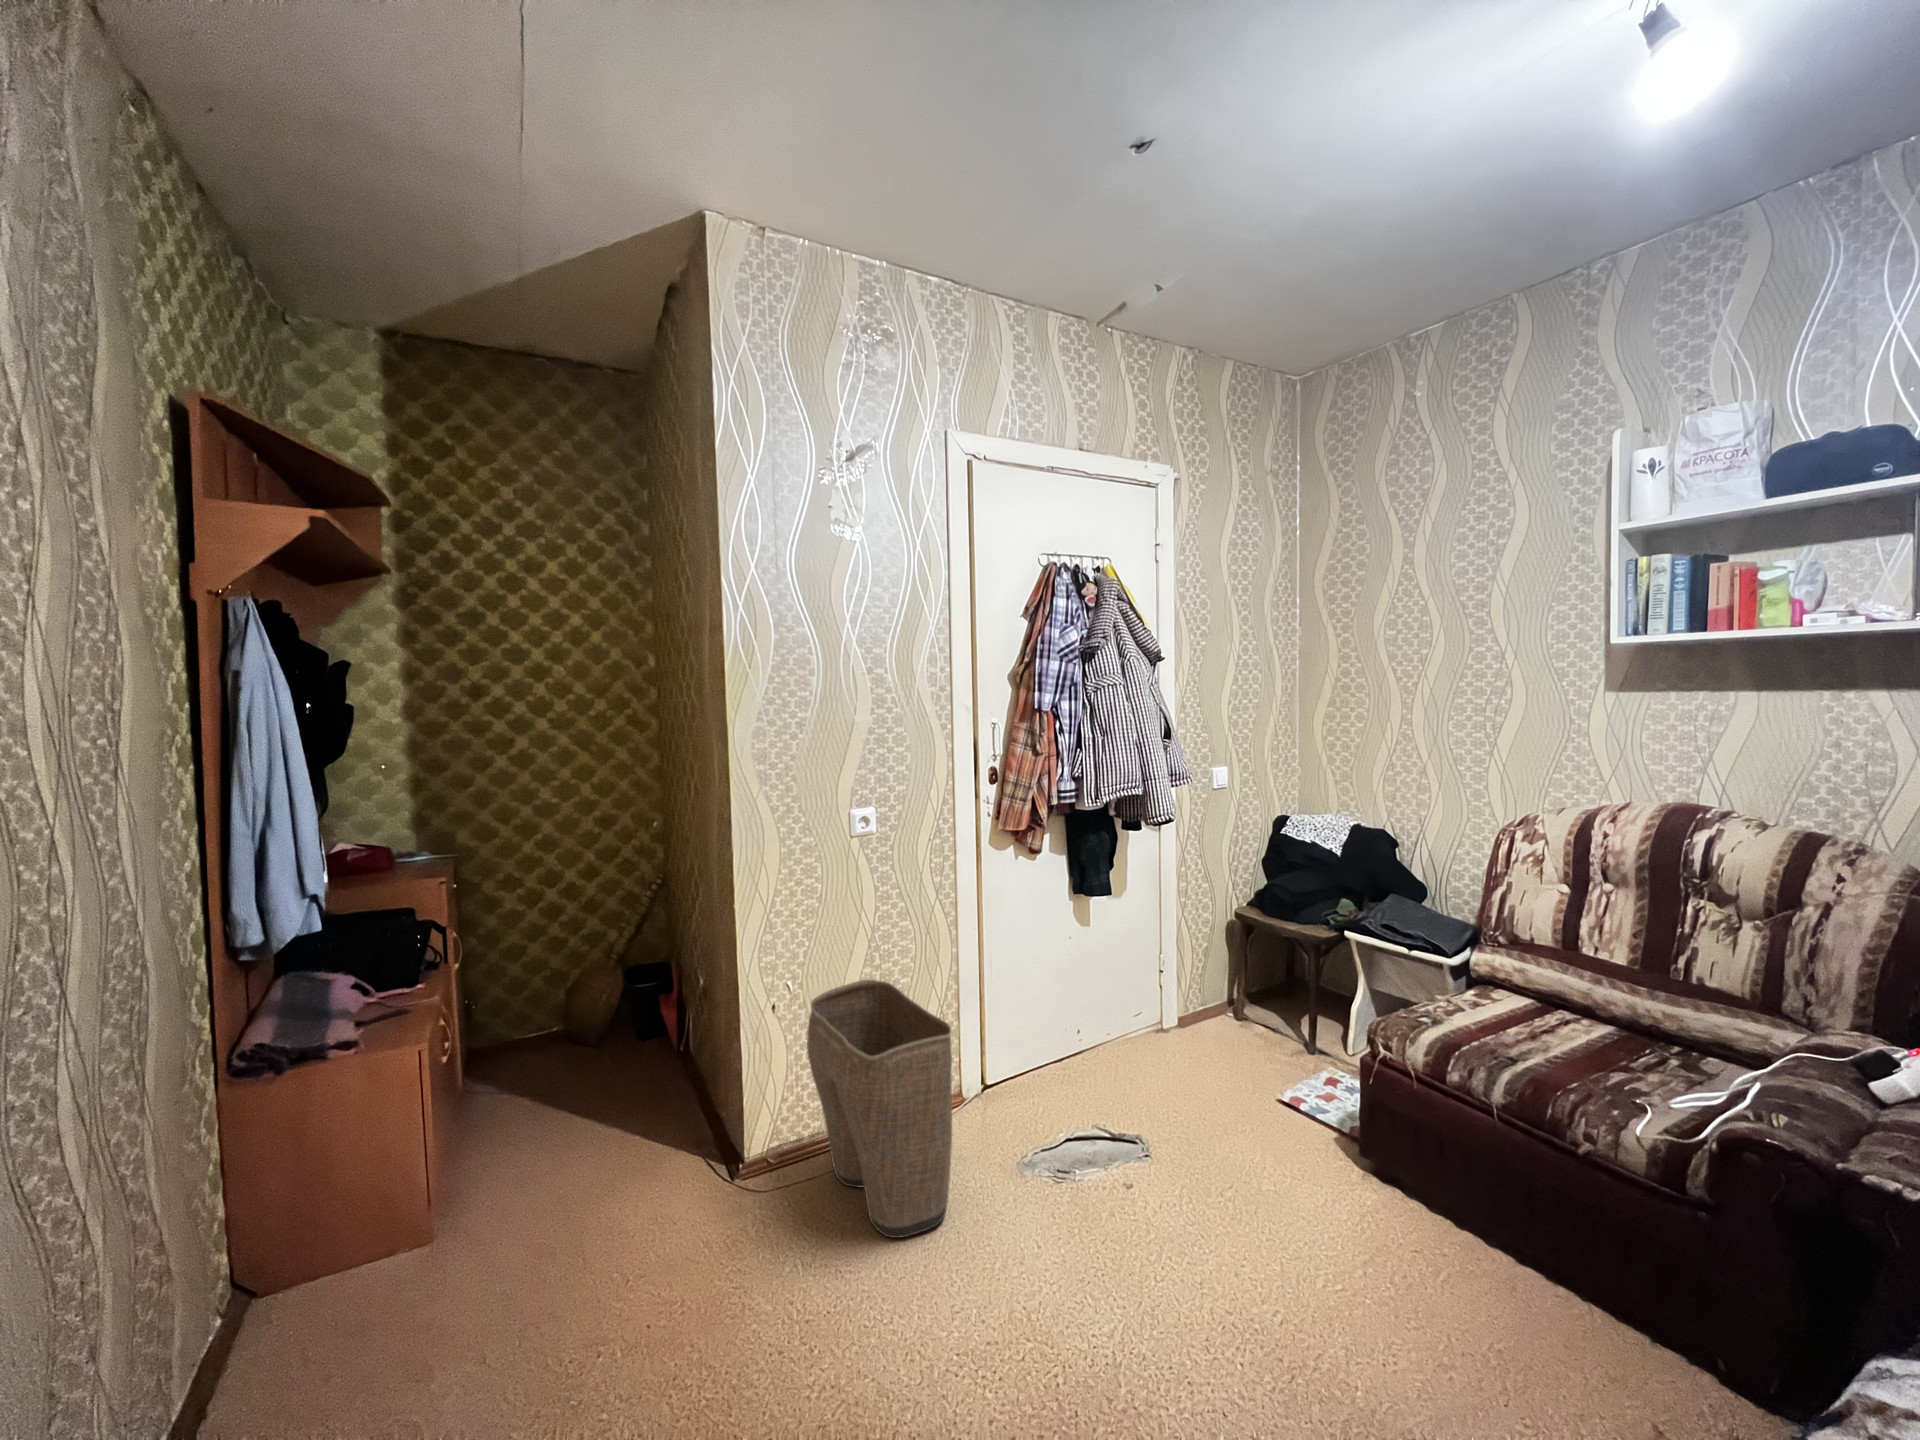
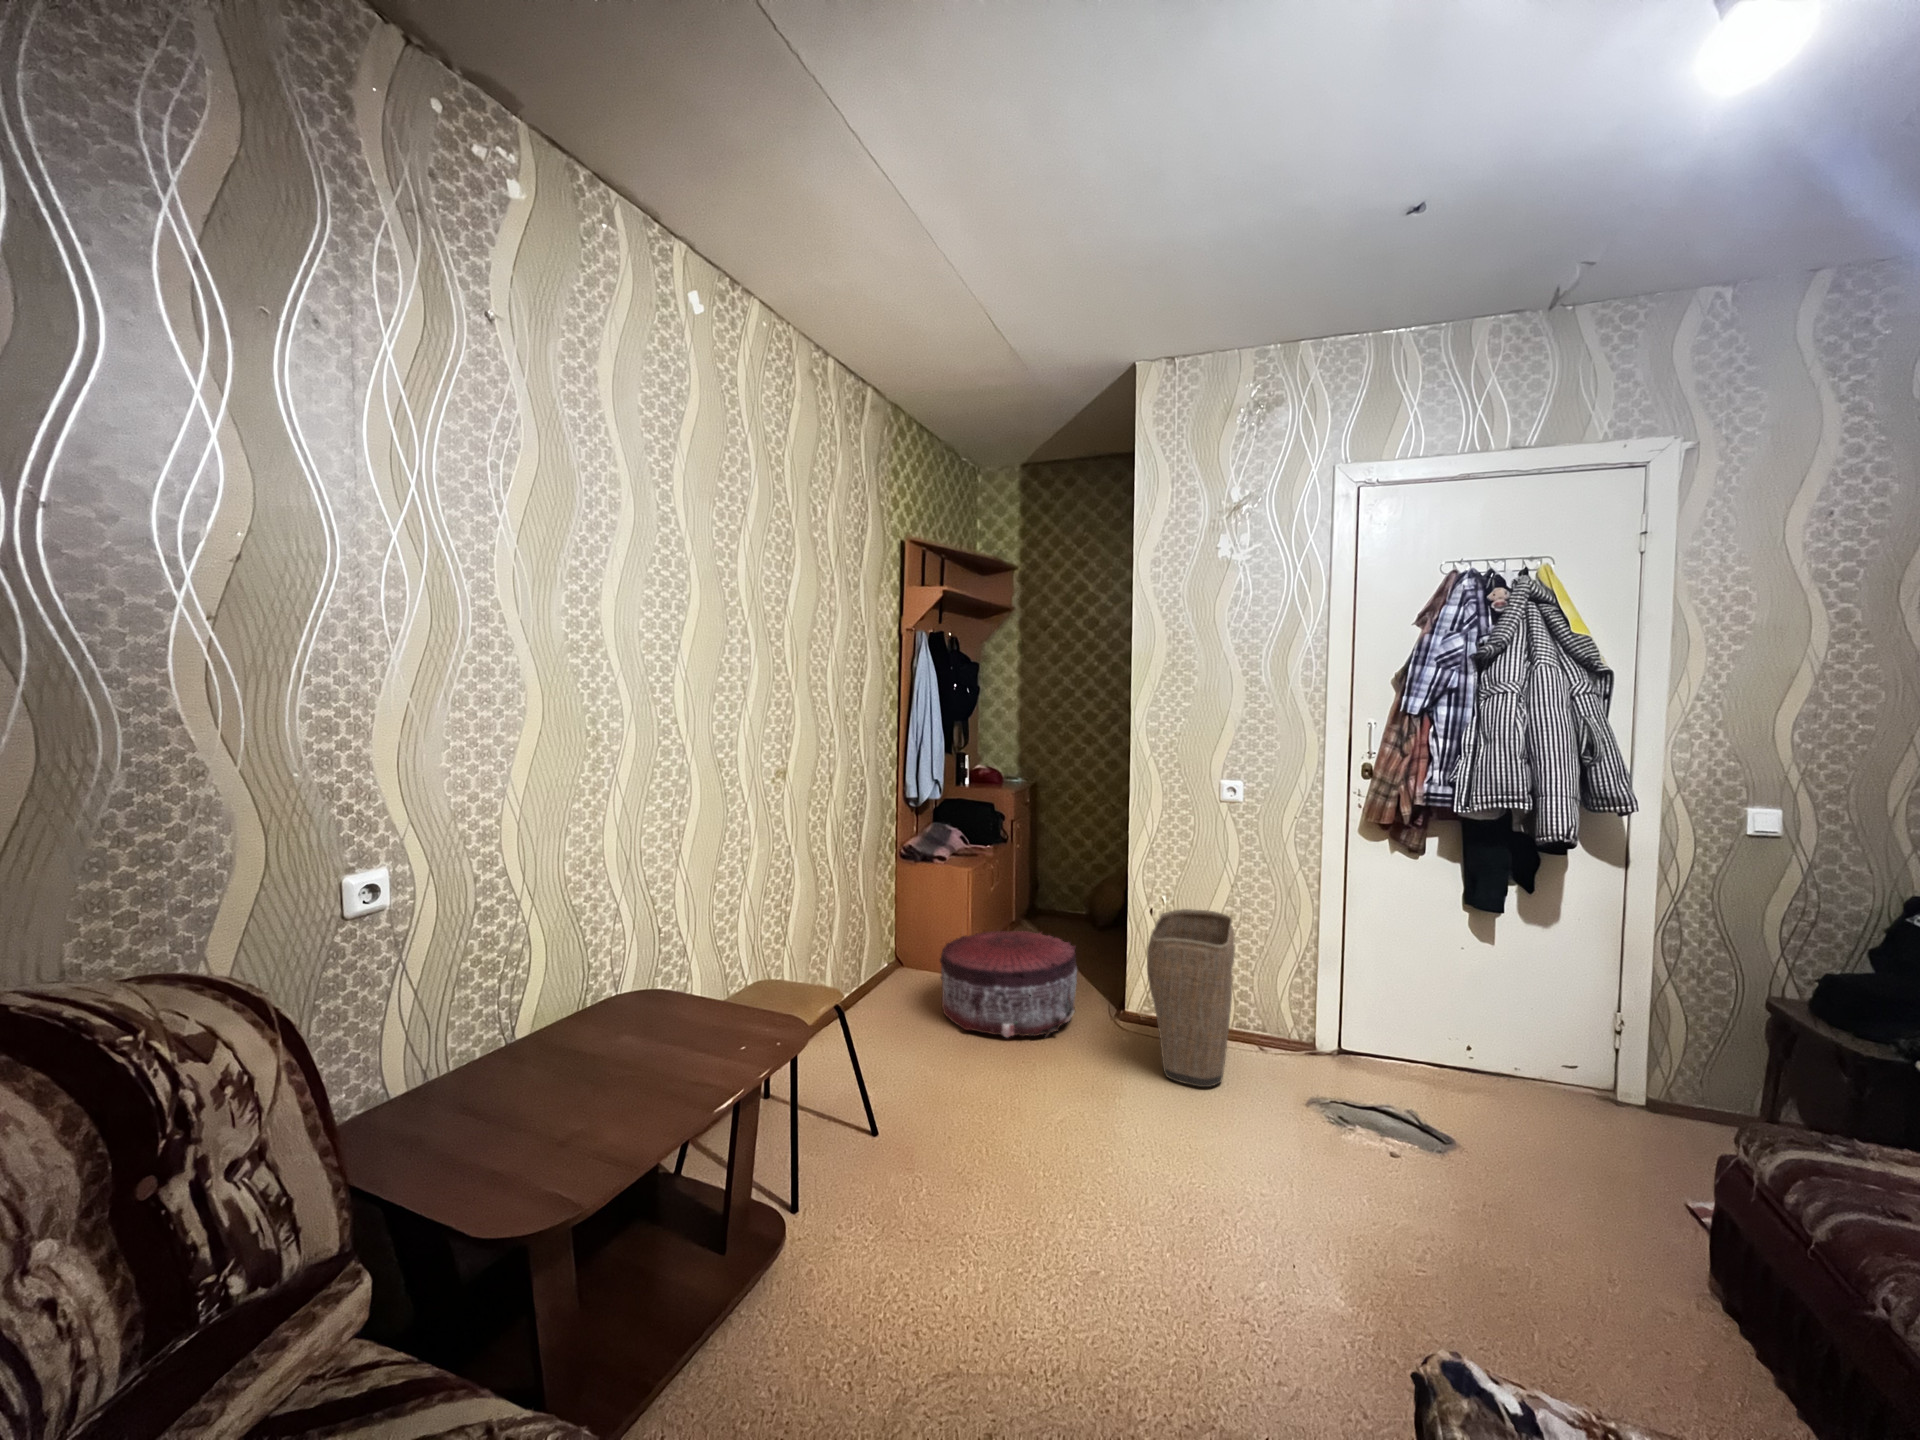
pouf: none [417,1098,701,1369] -> present [940,931,1077,1037]

